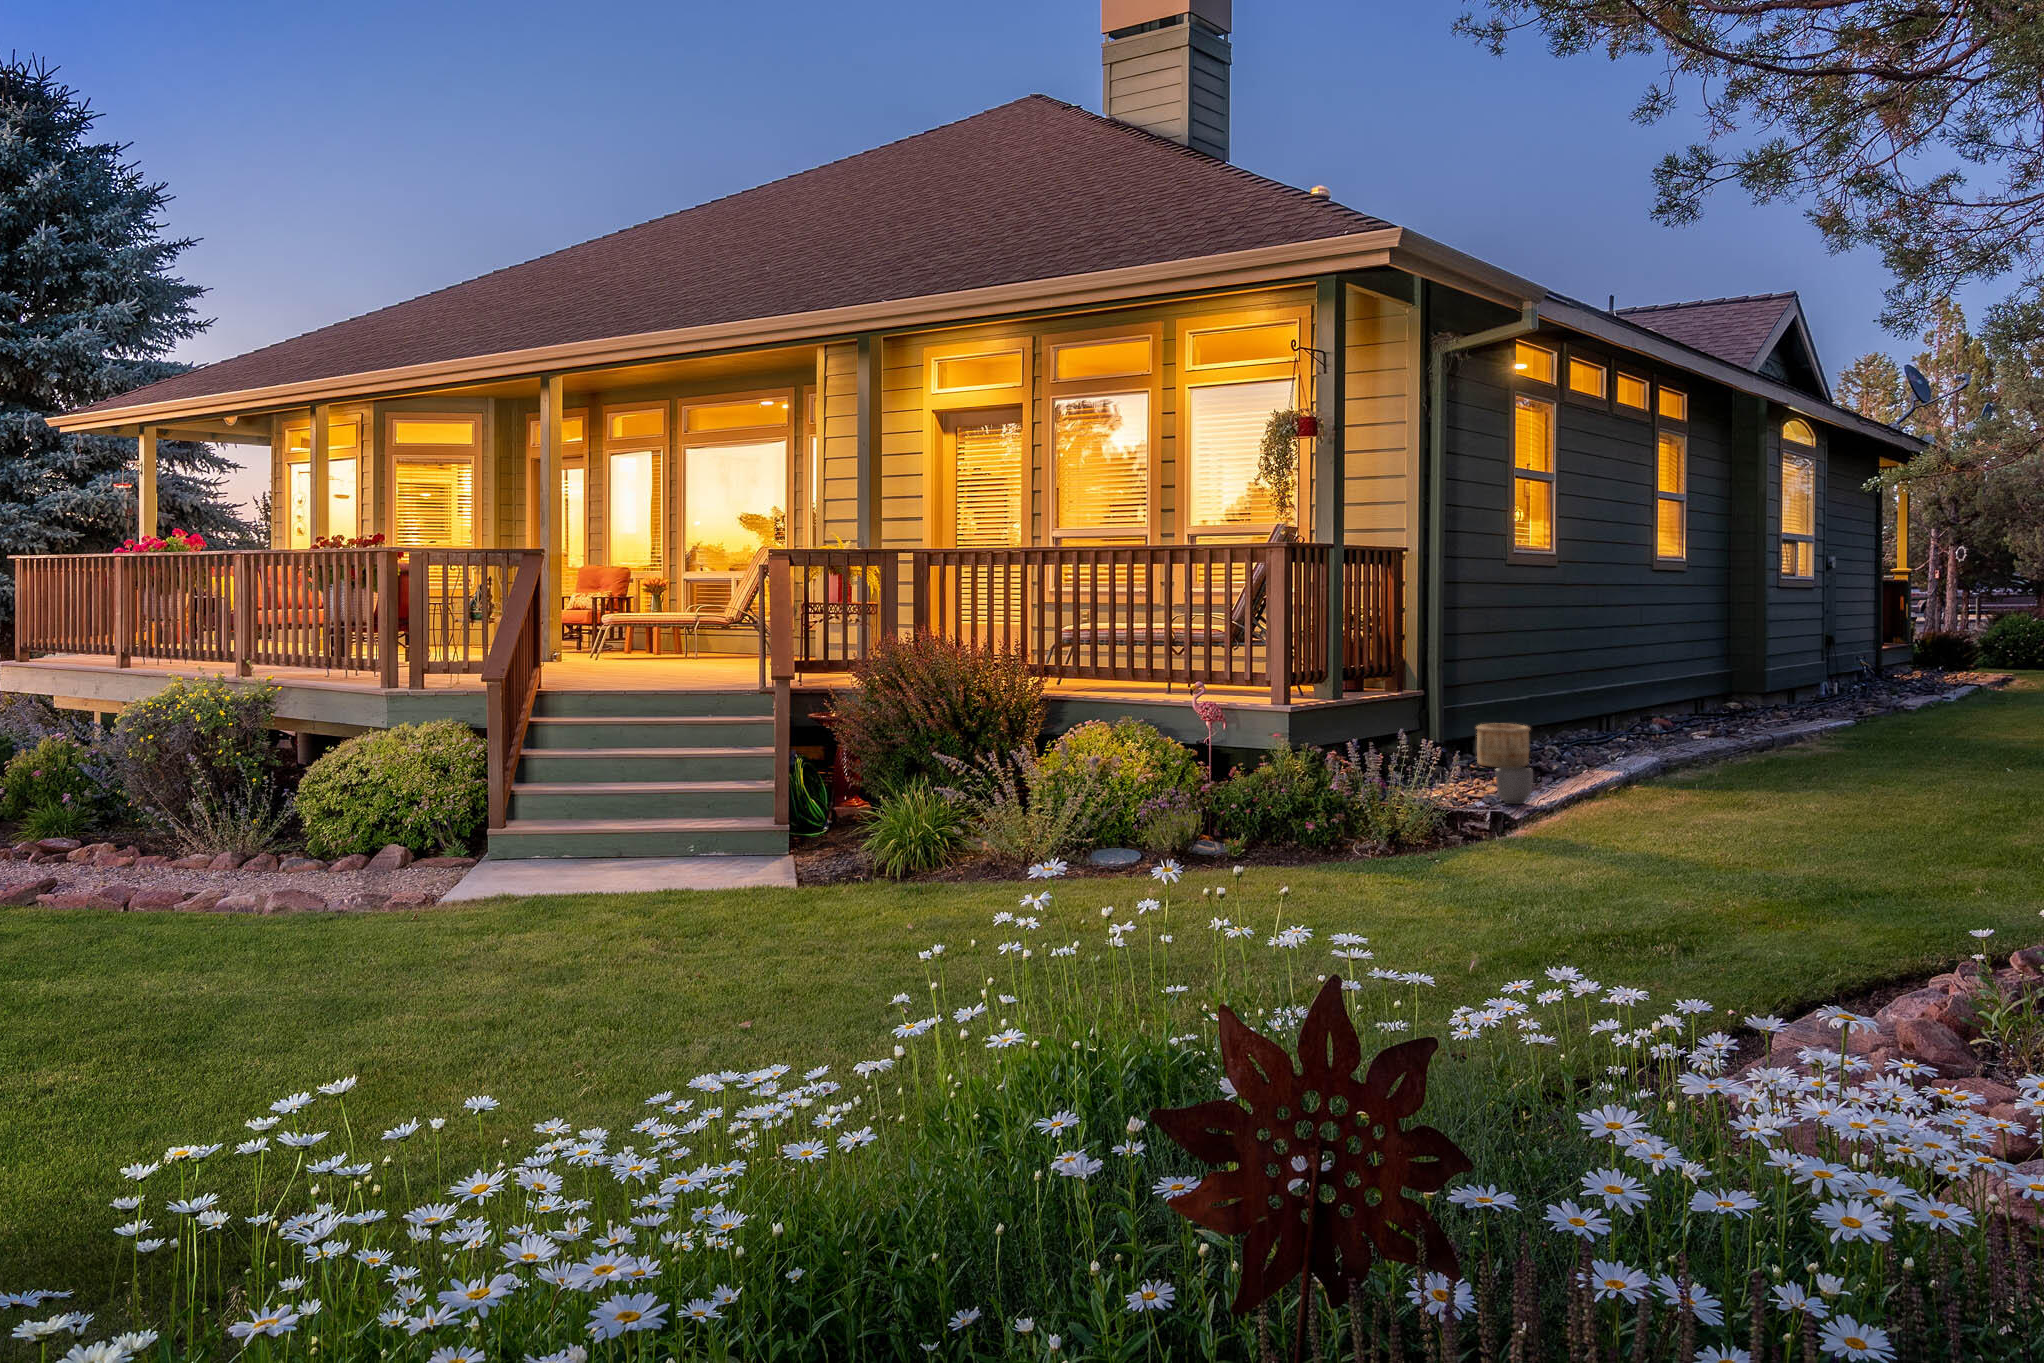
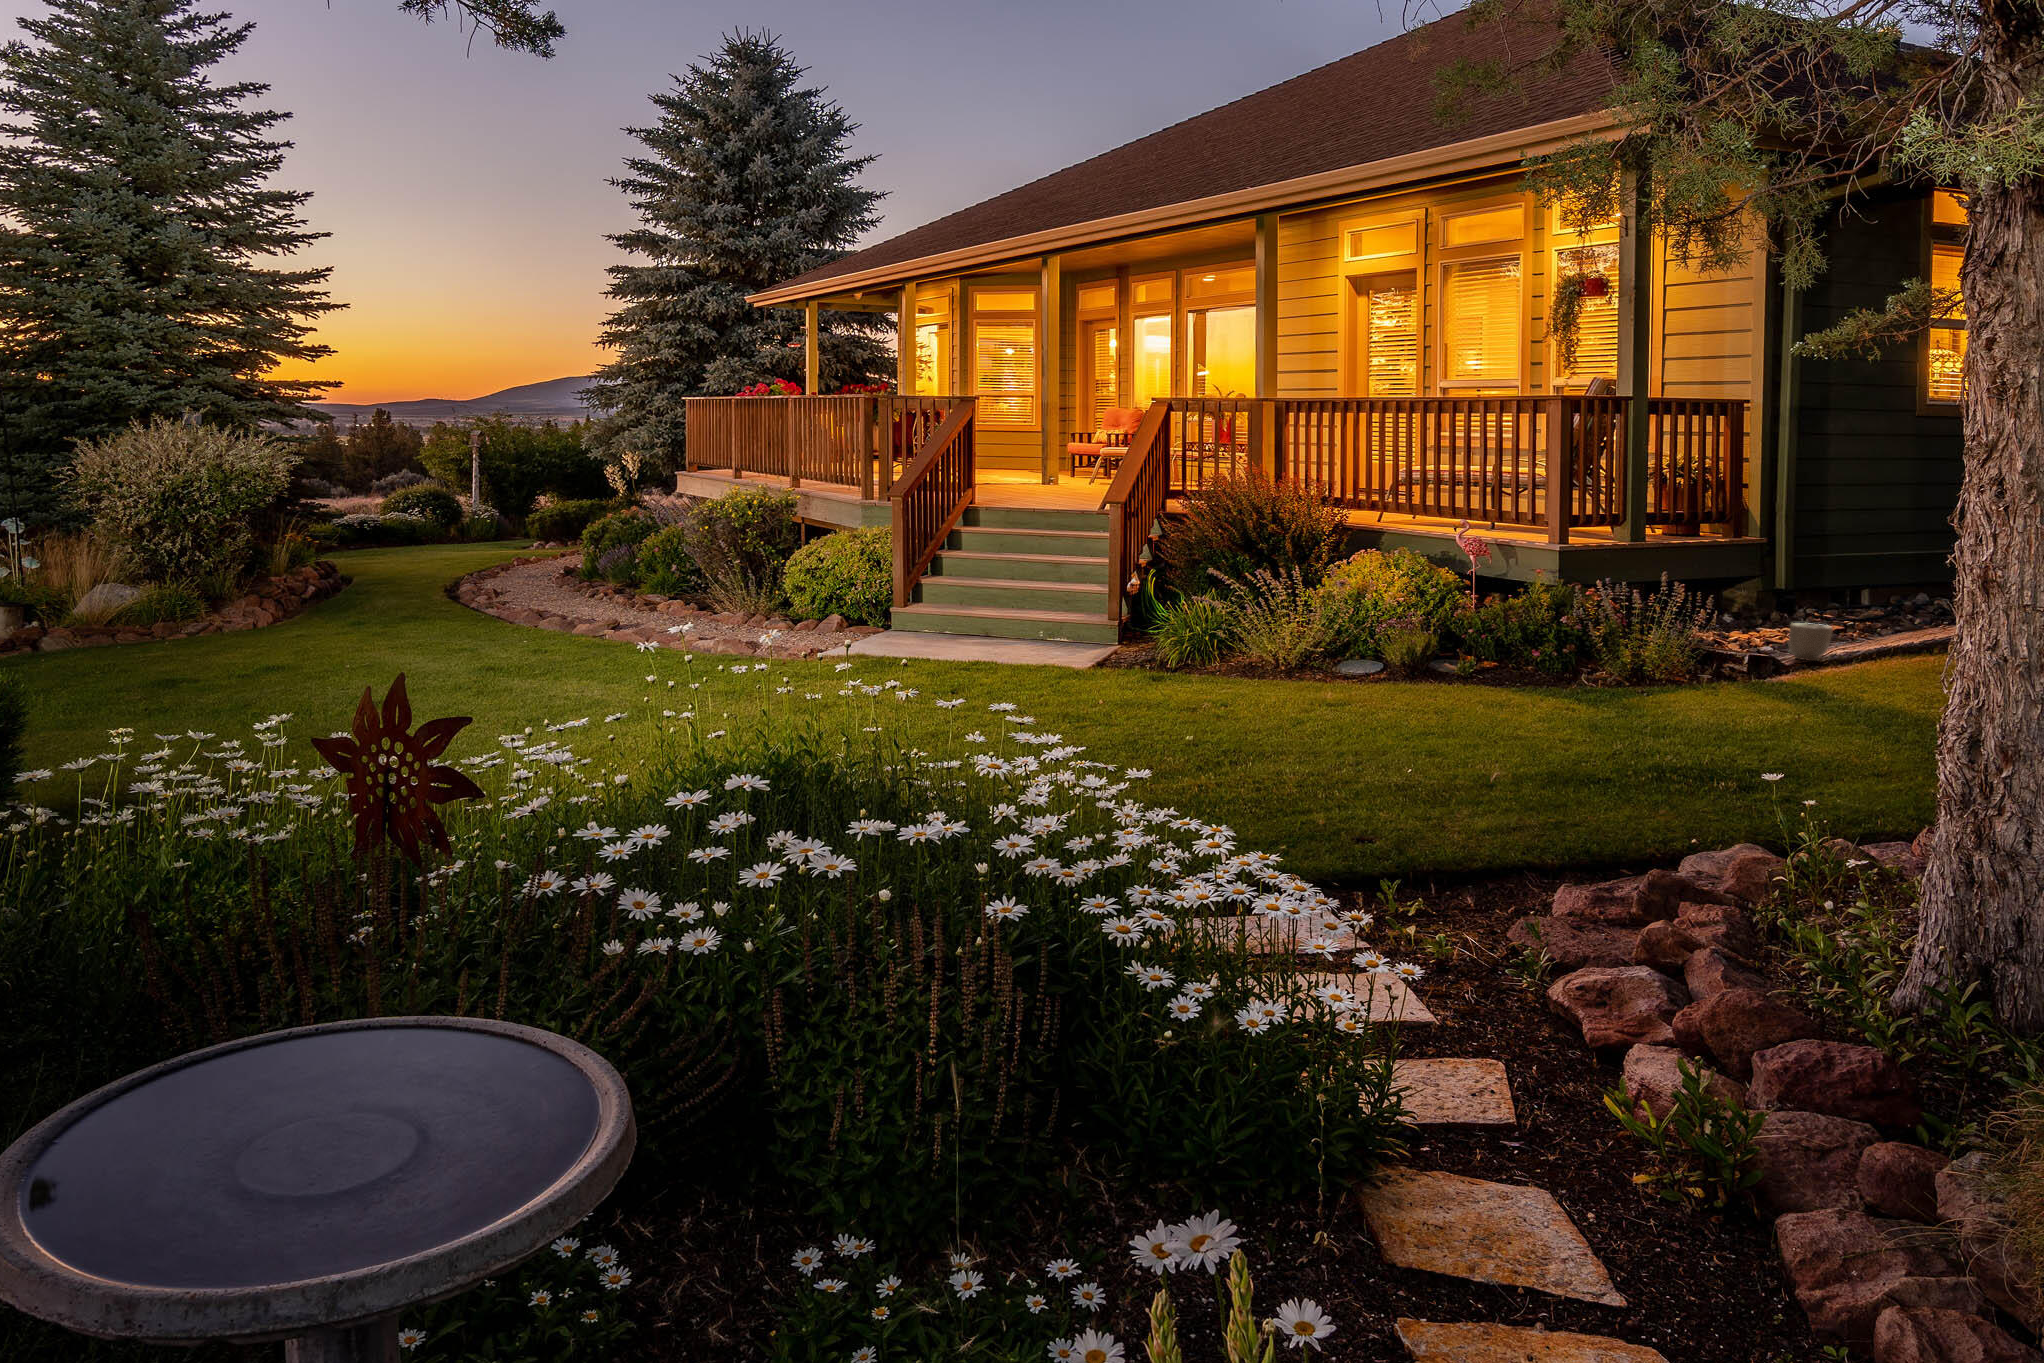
wooden bucket: present [1476,723,1530,767] -> none [1840,591,1910,637]

